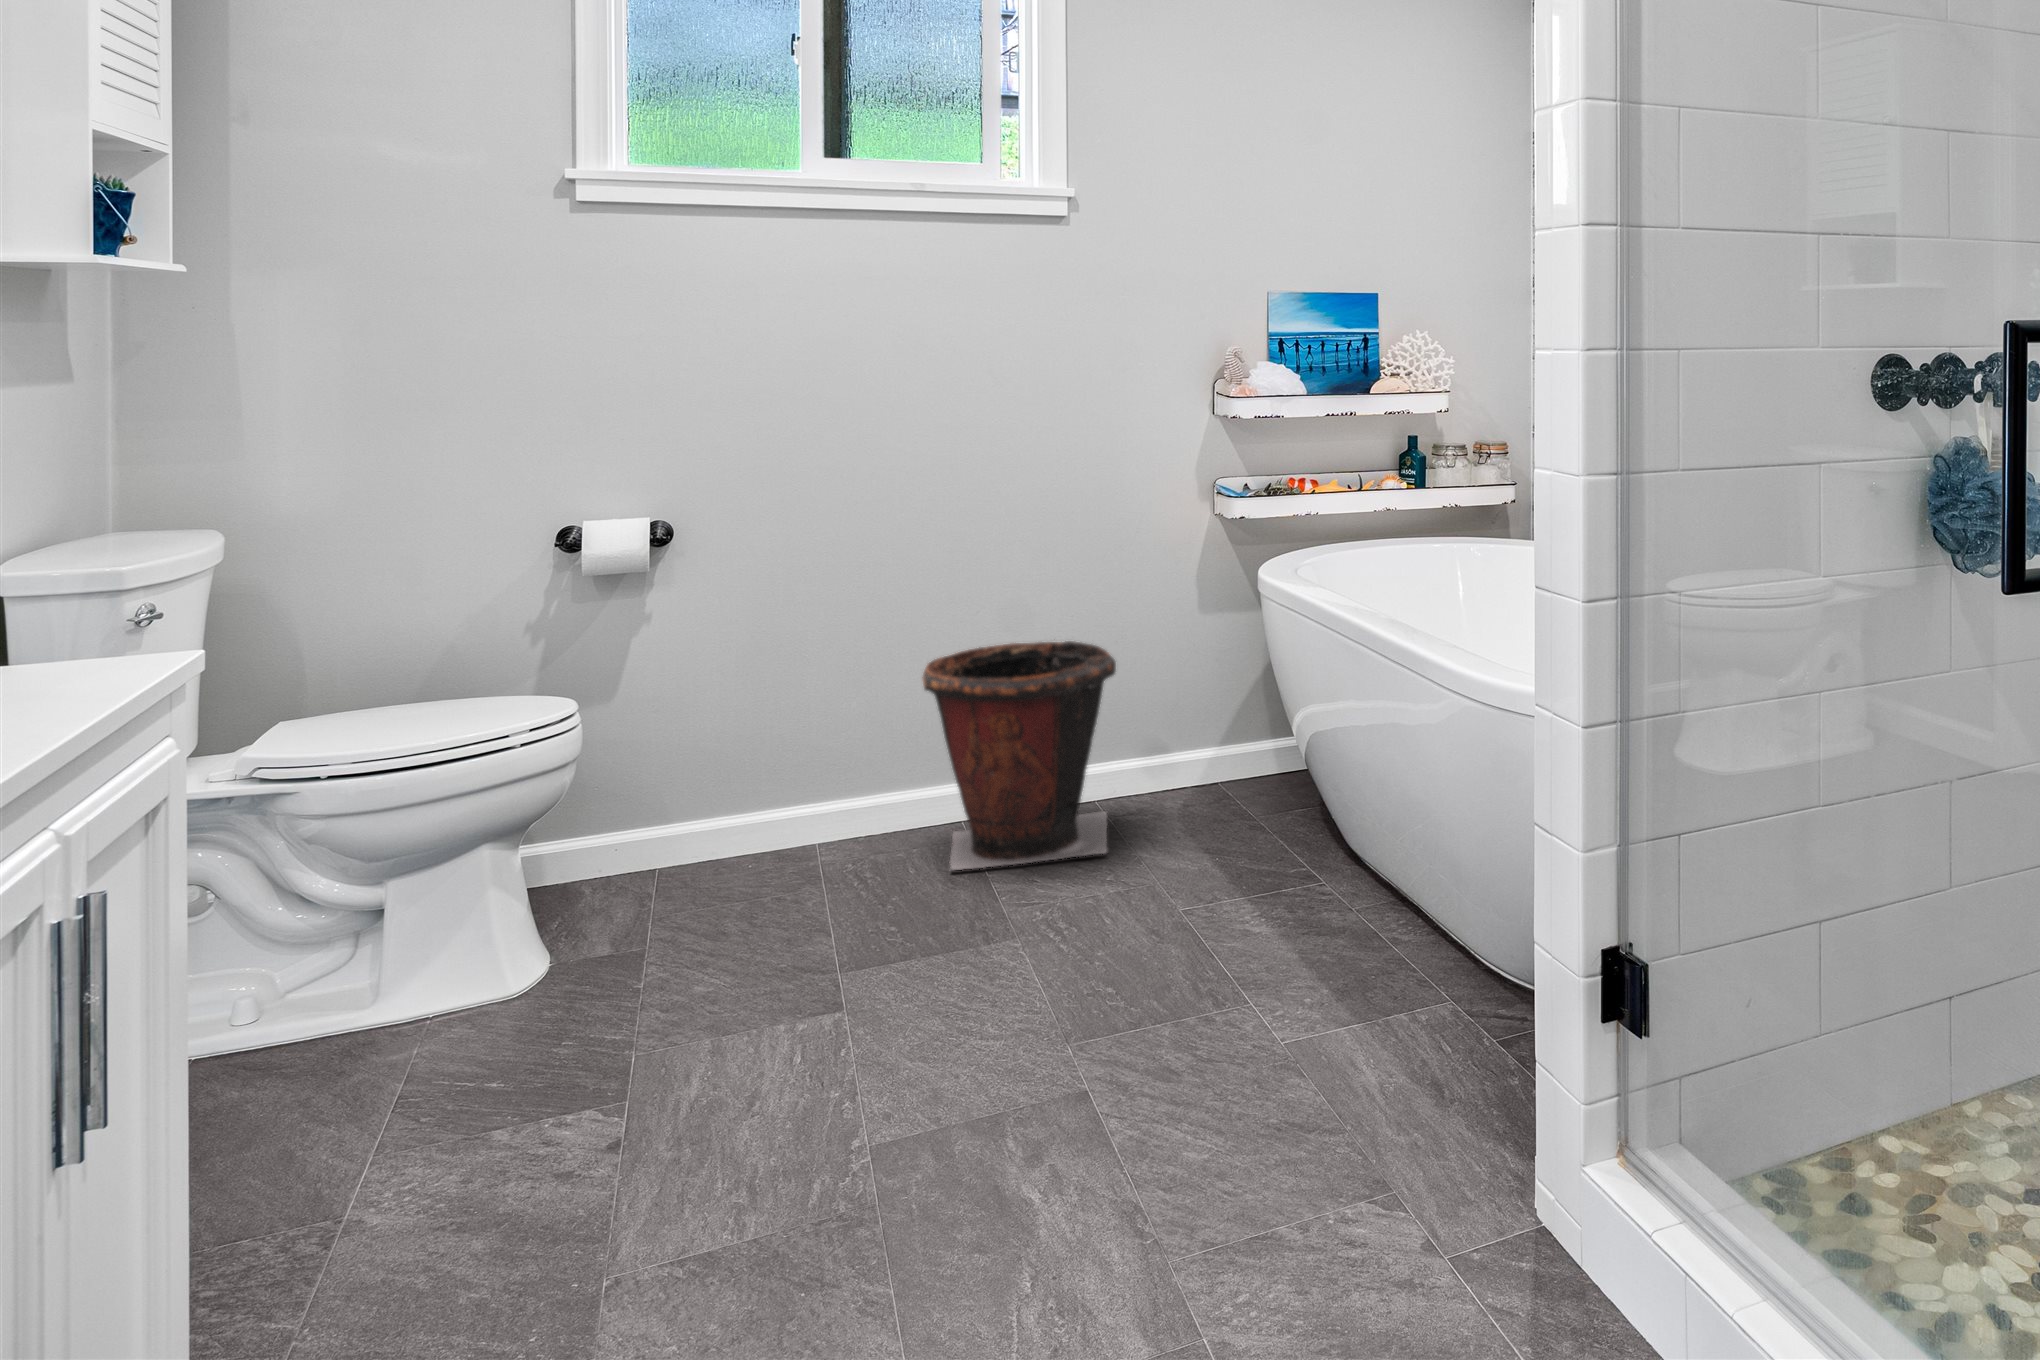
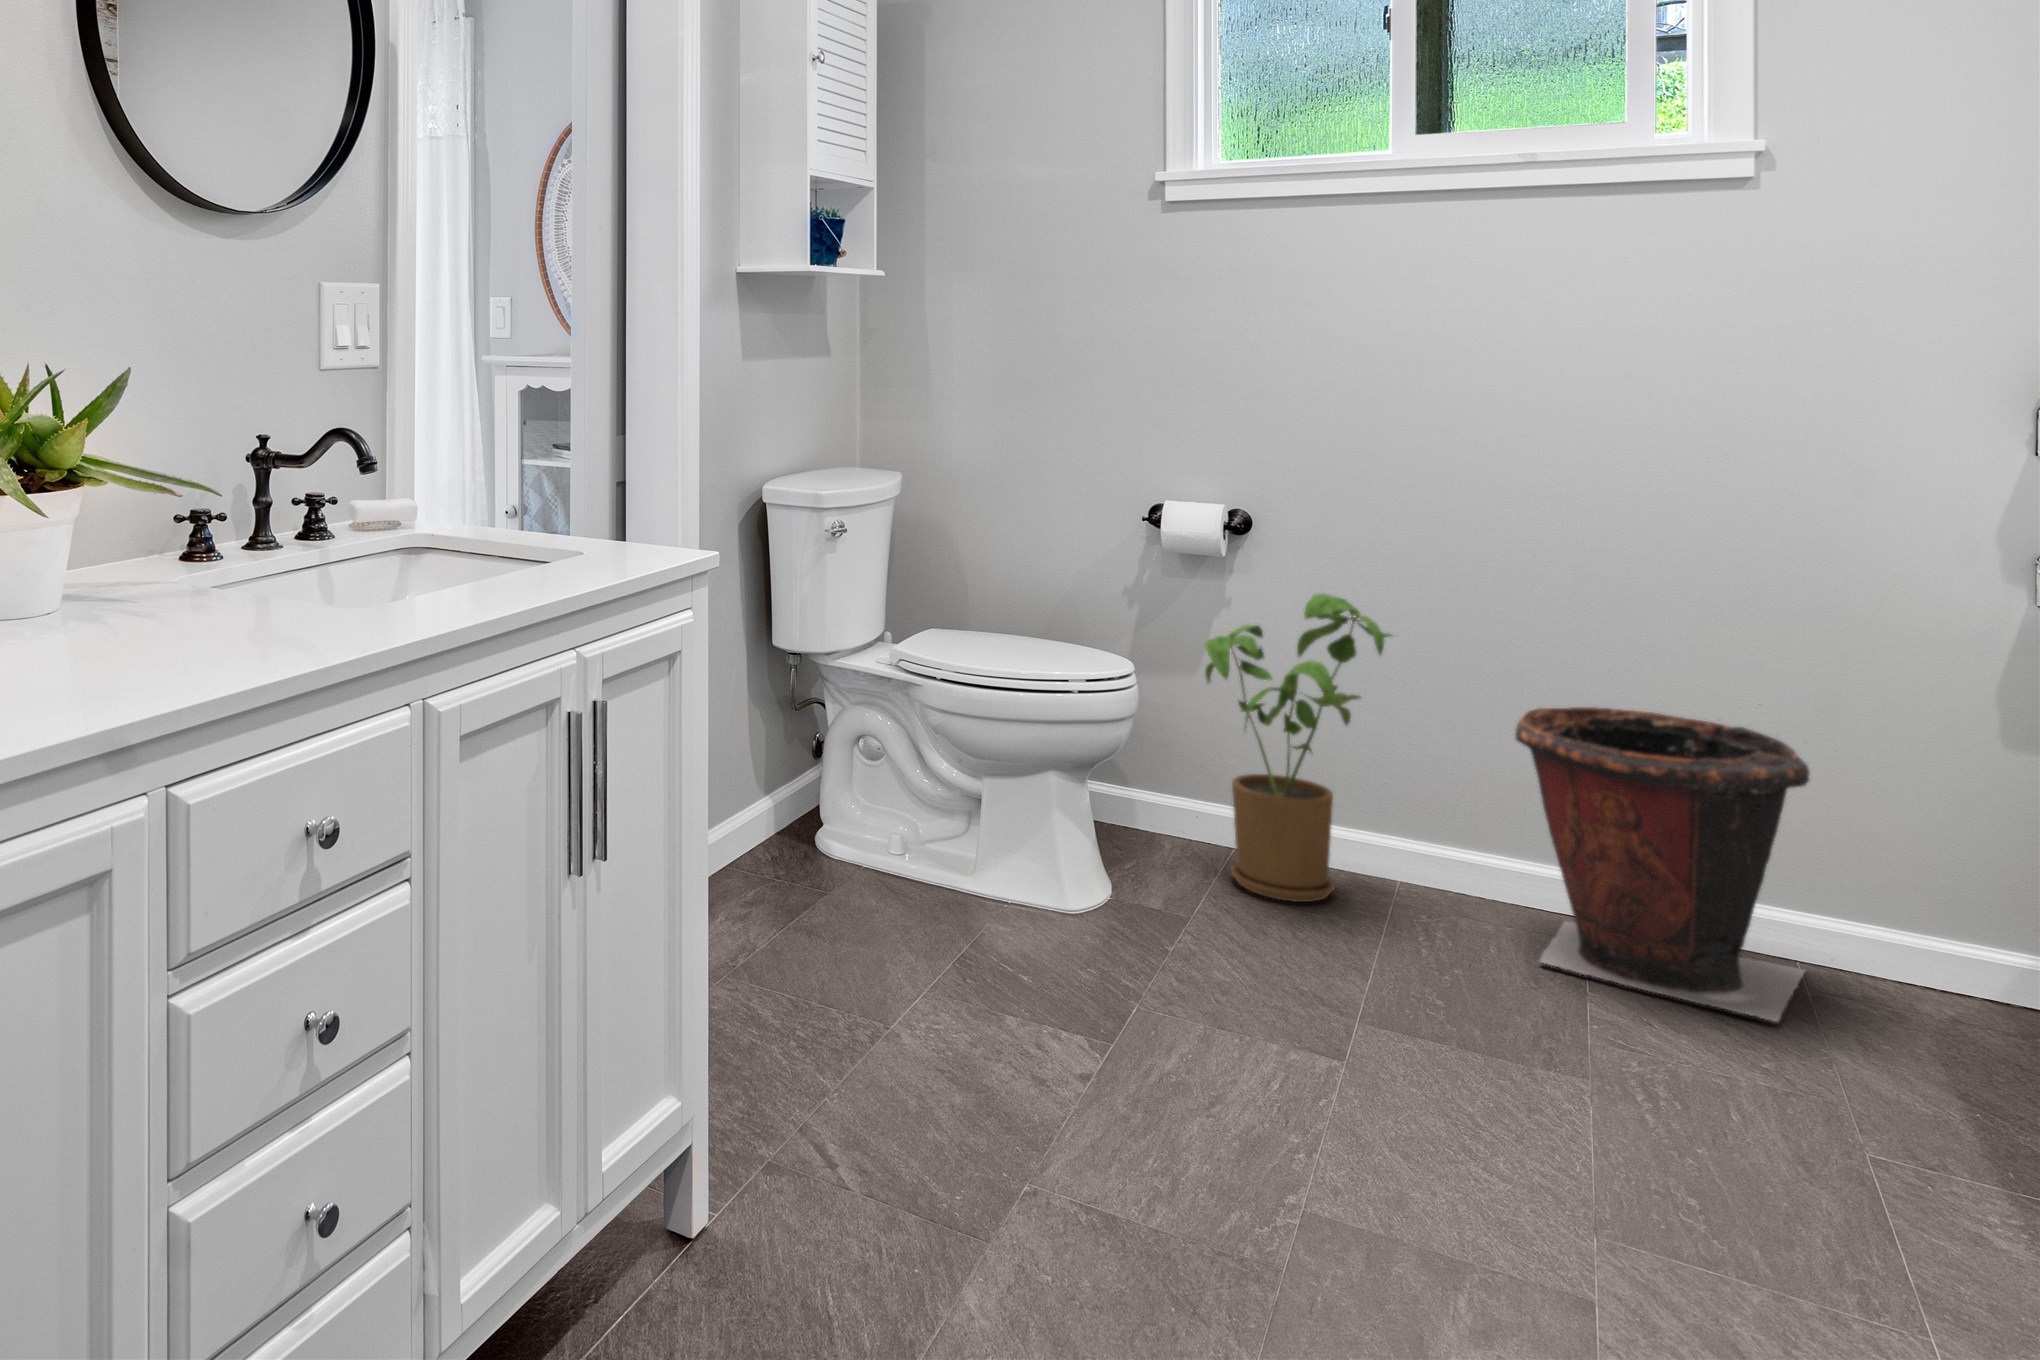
house plant: none [637,592,820,901] -> present [1205,593,1391,902]

